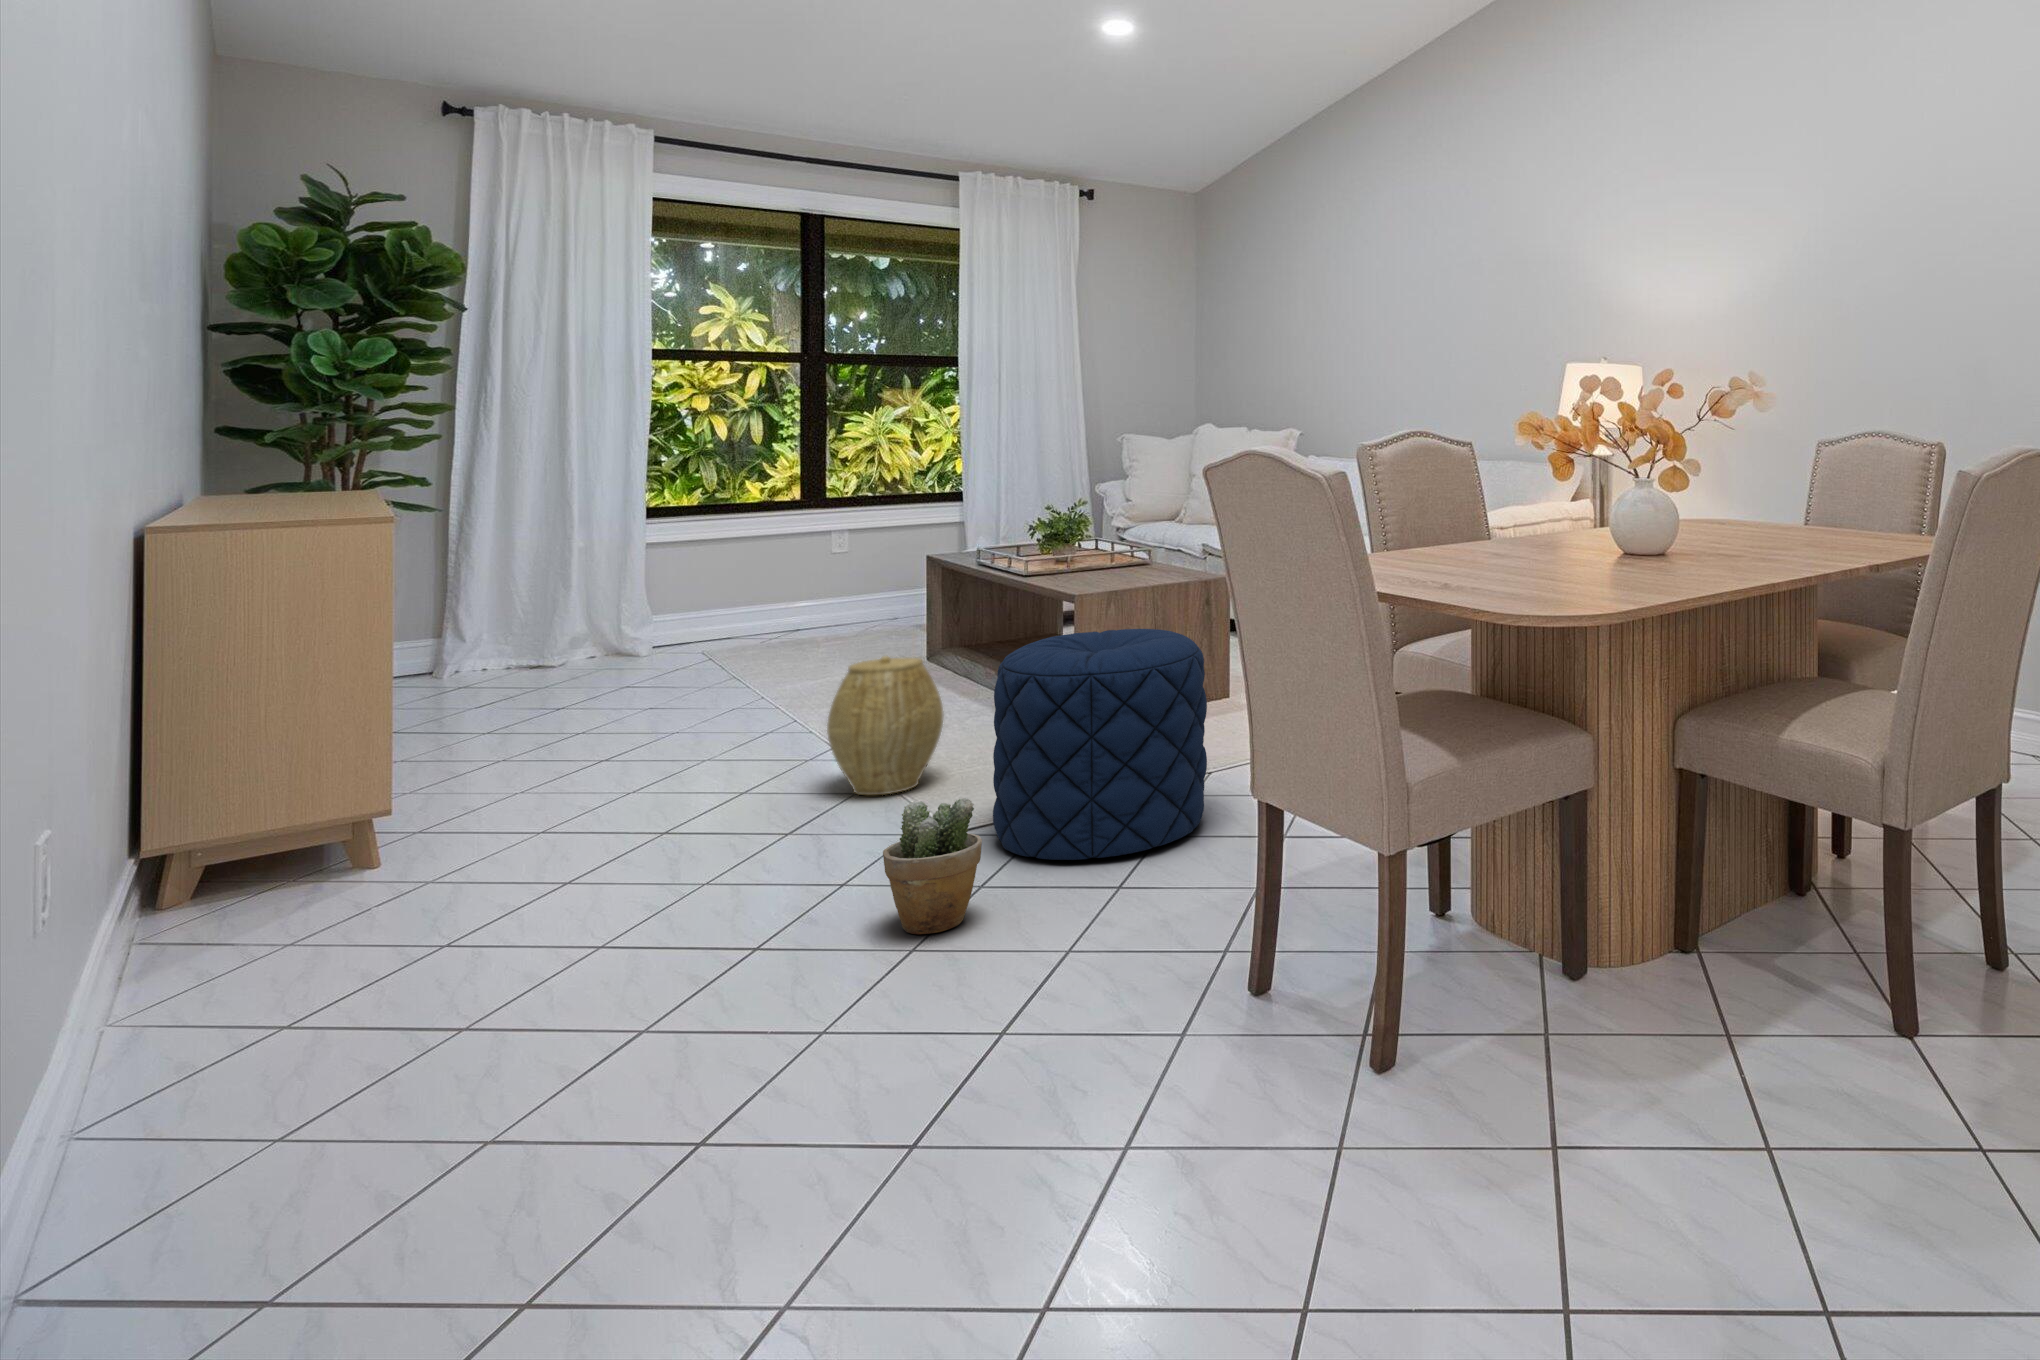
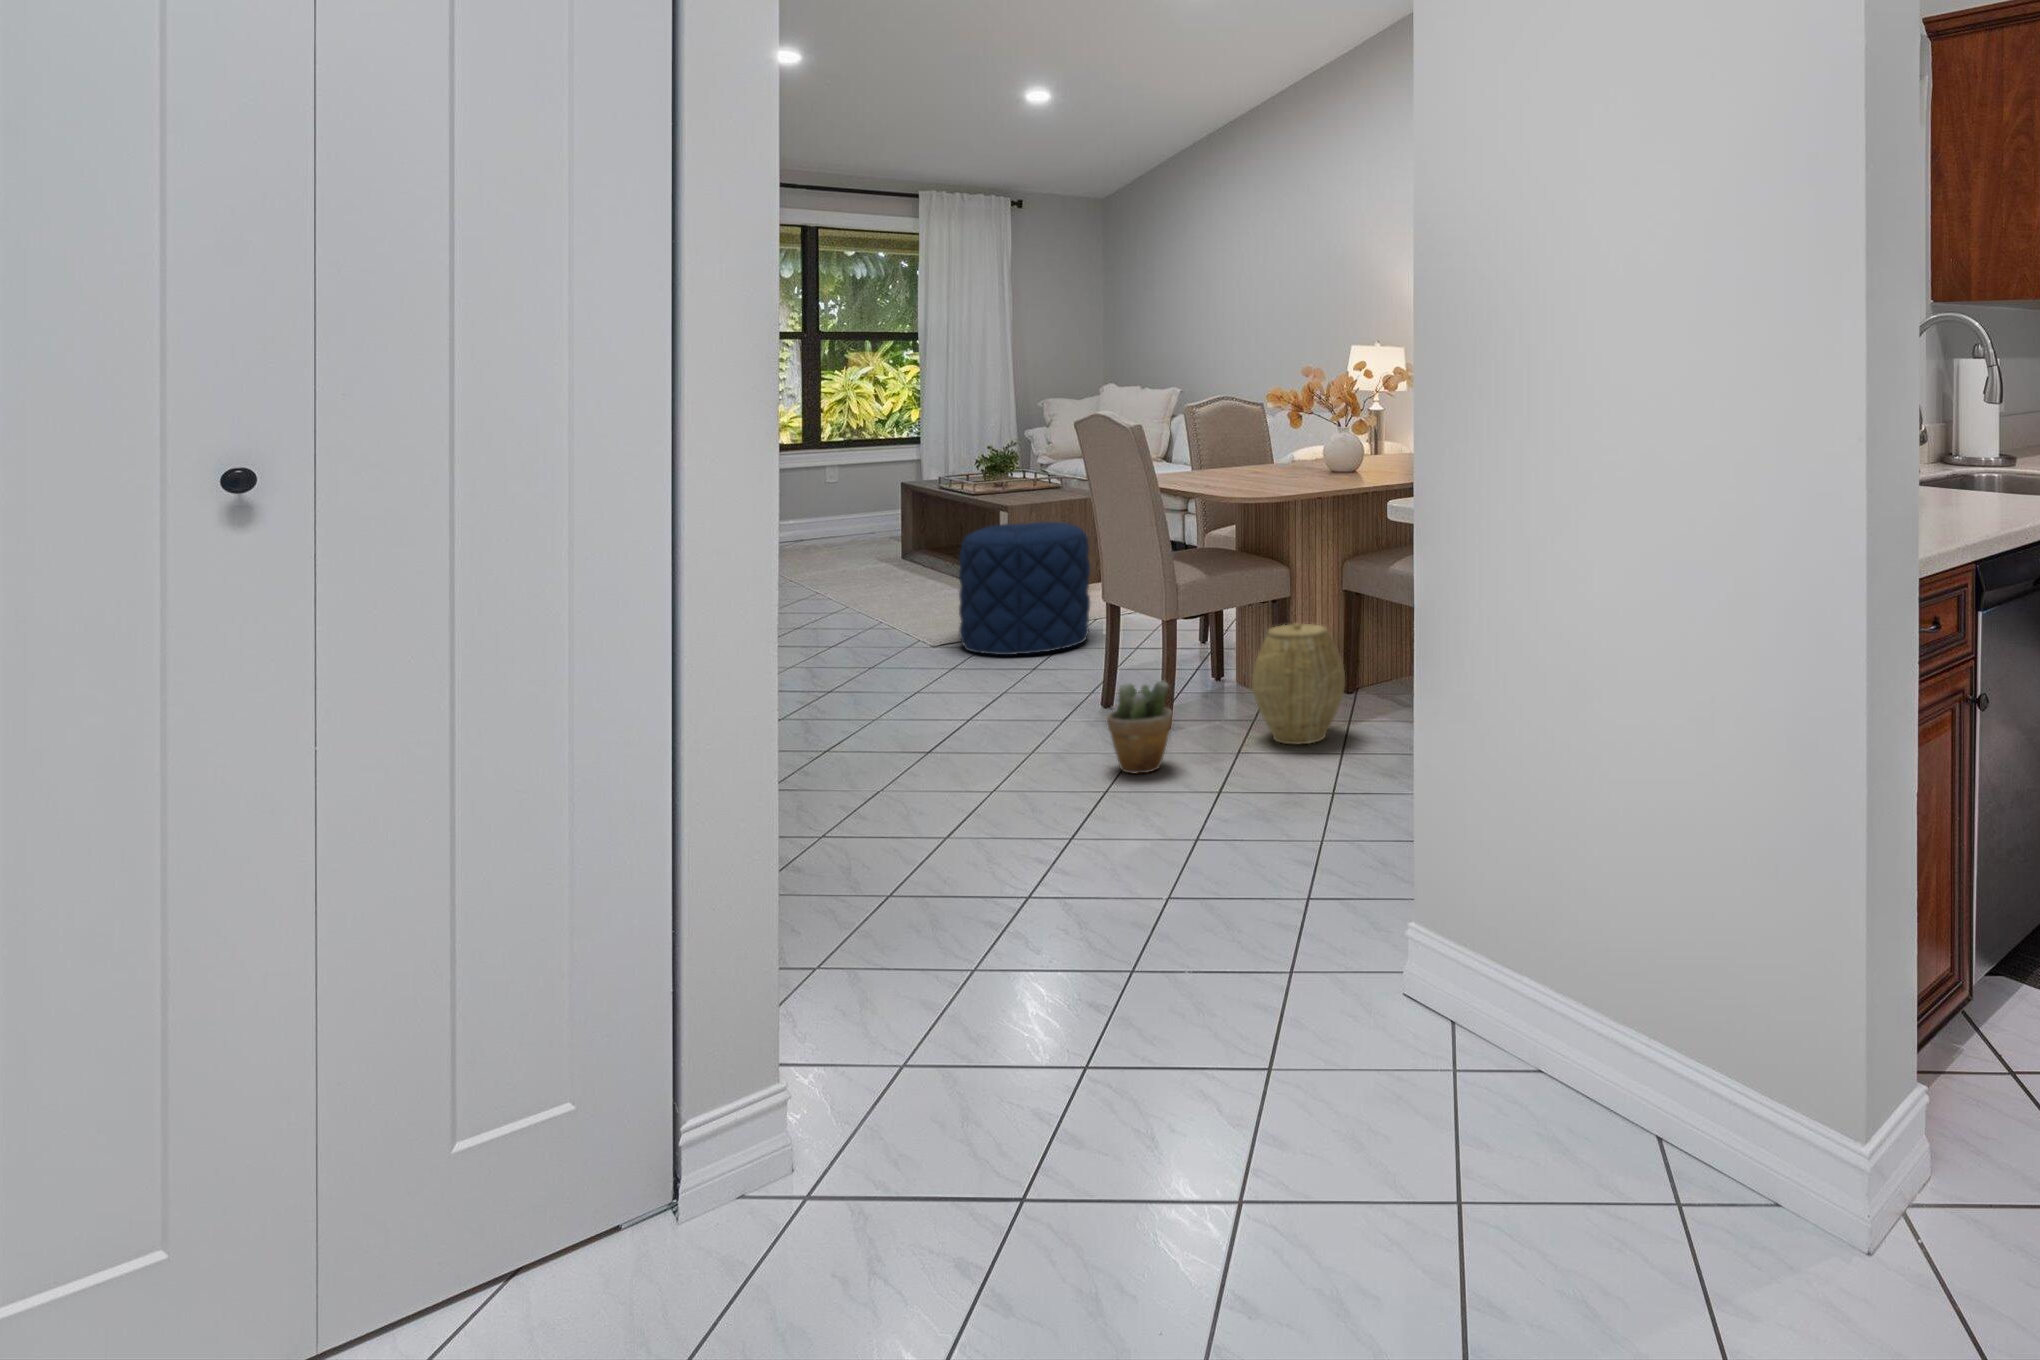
woven basket: present [827,656,943,795] -> present [1252,623,1345,744]
potted plant: present [883,798,982,934] -> present [1107,681,1172,774]

